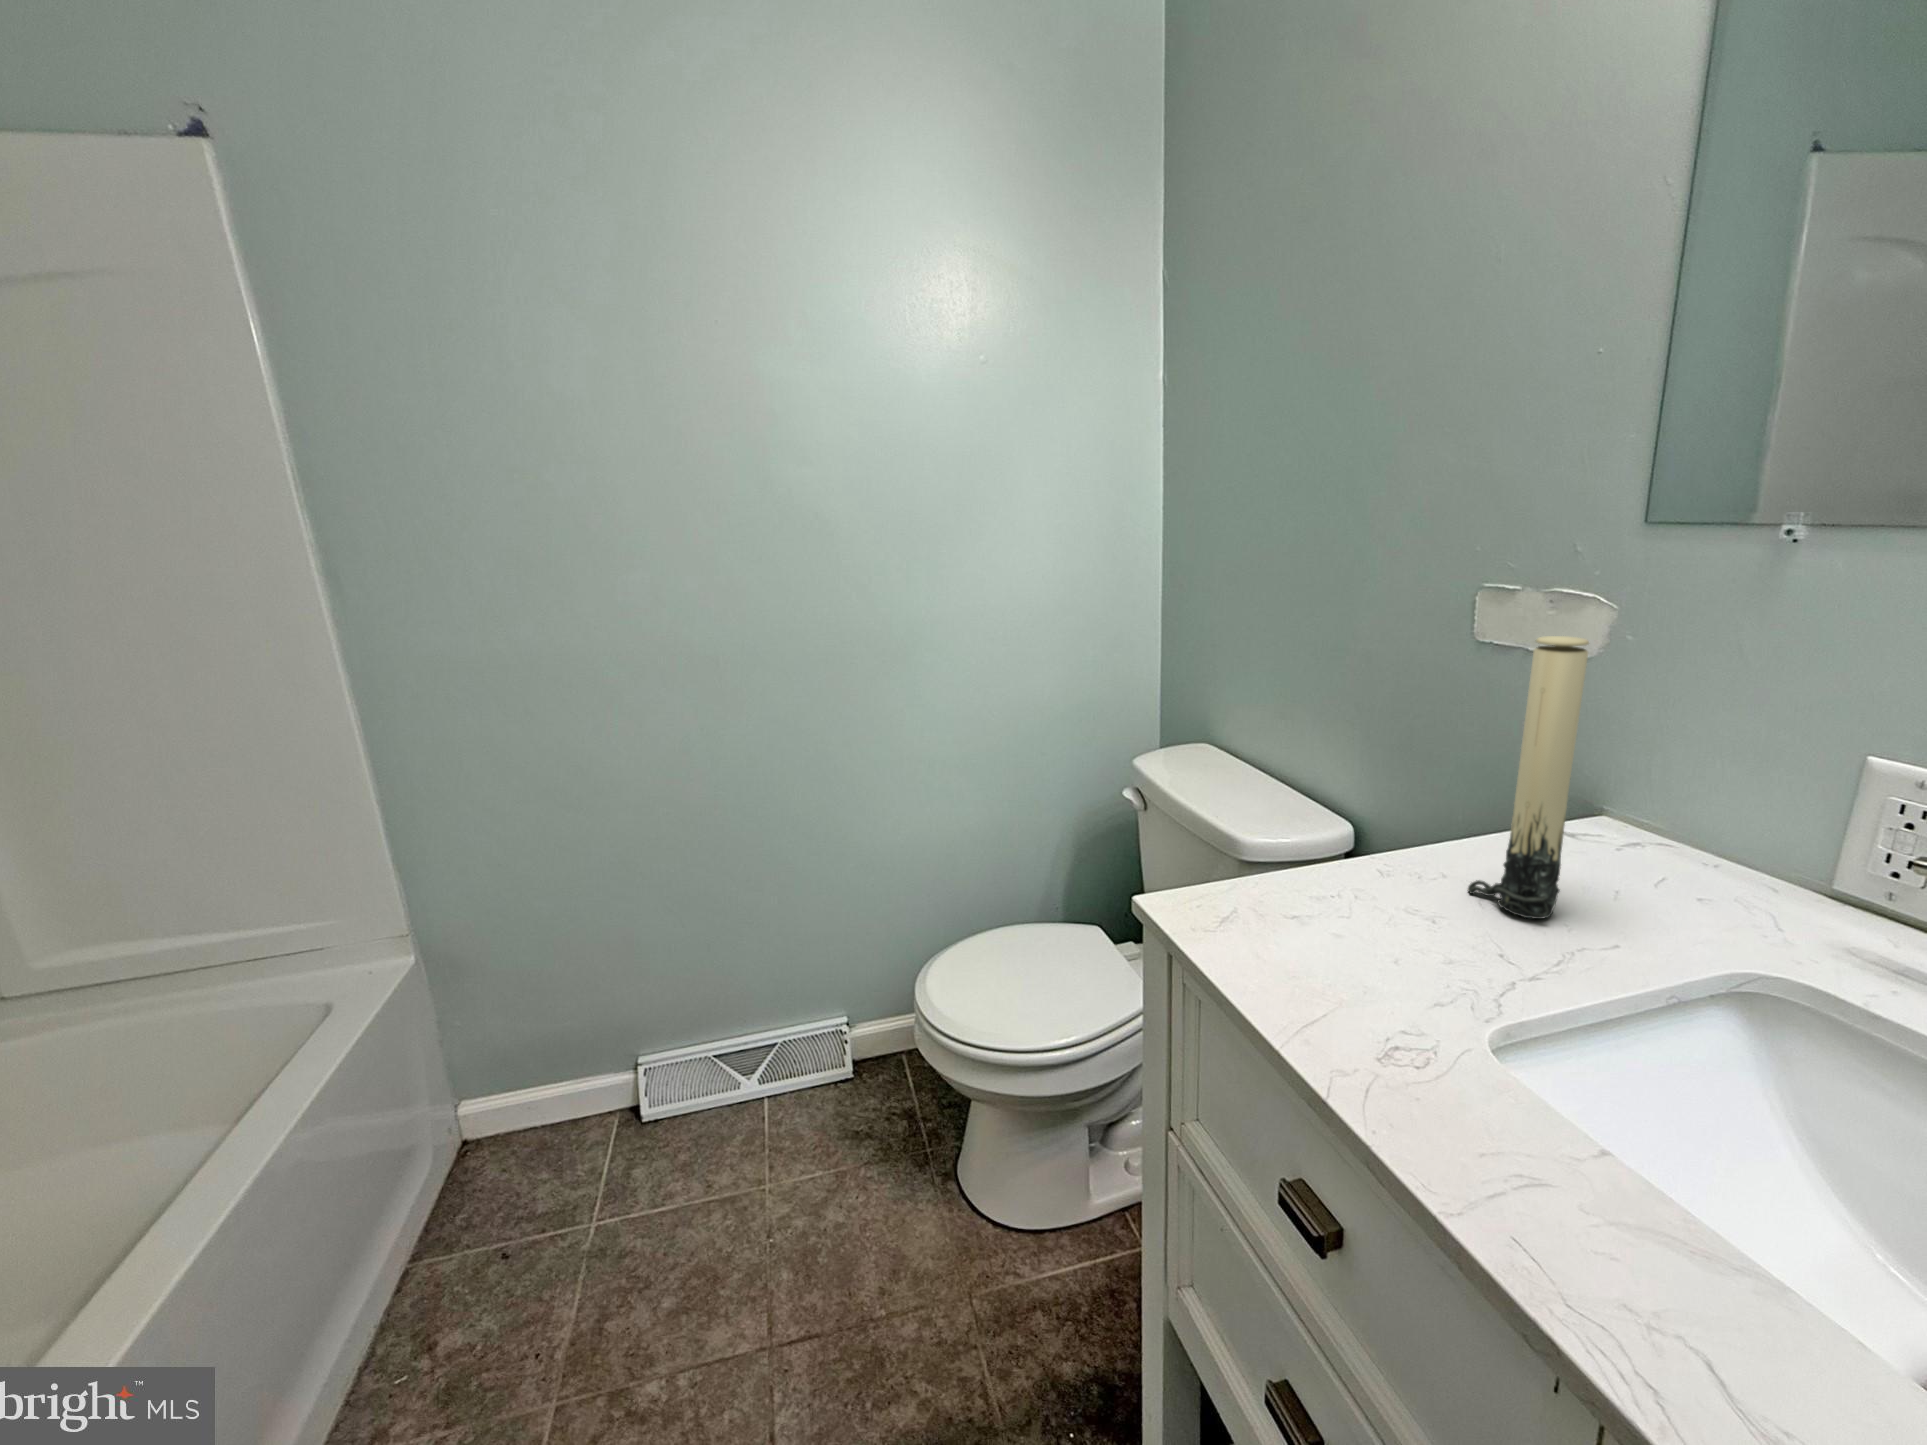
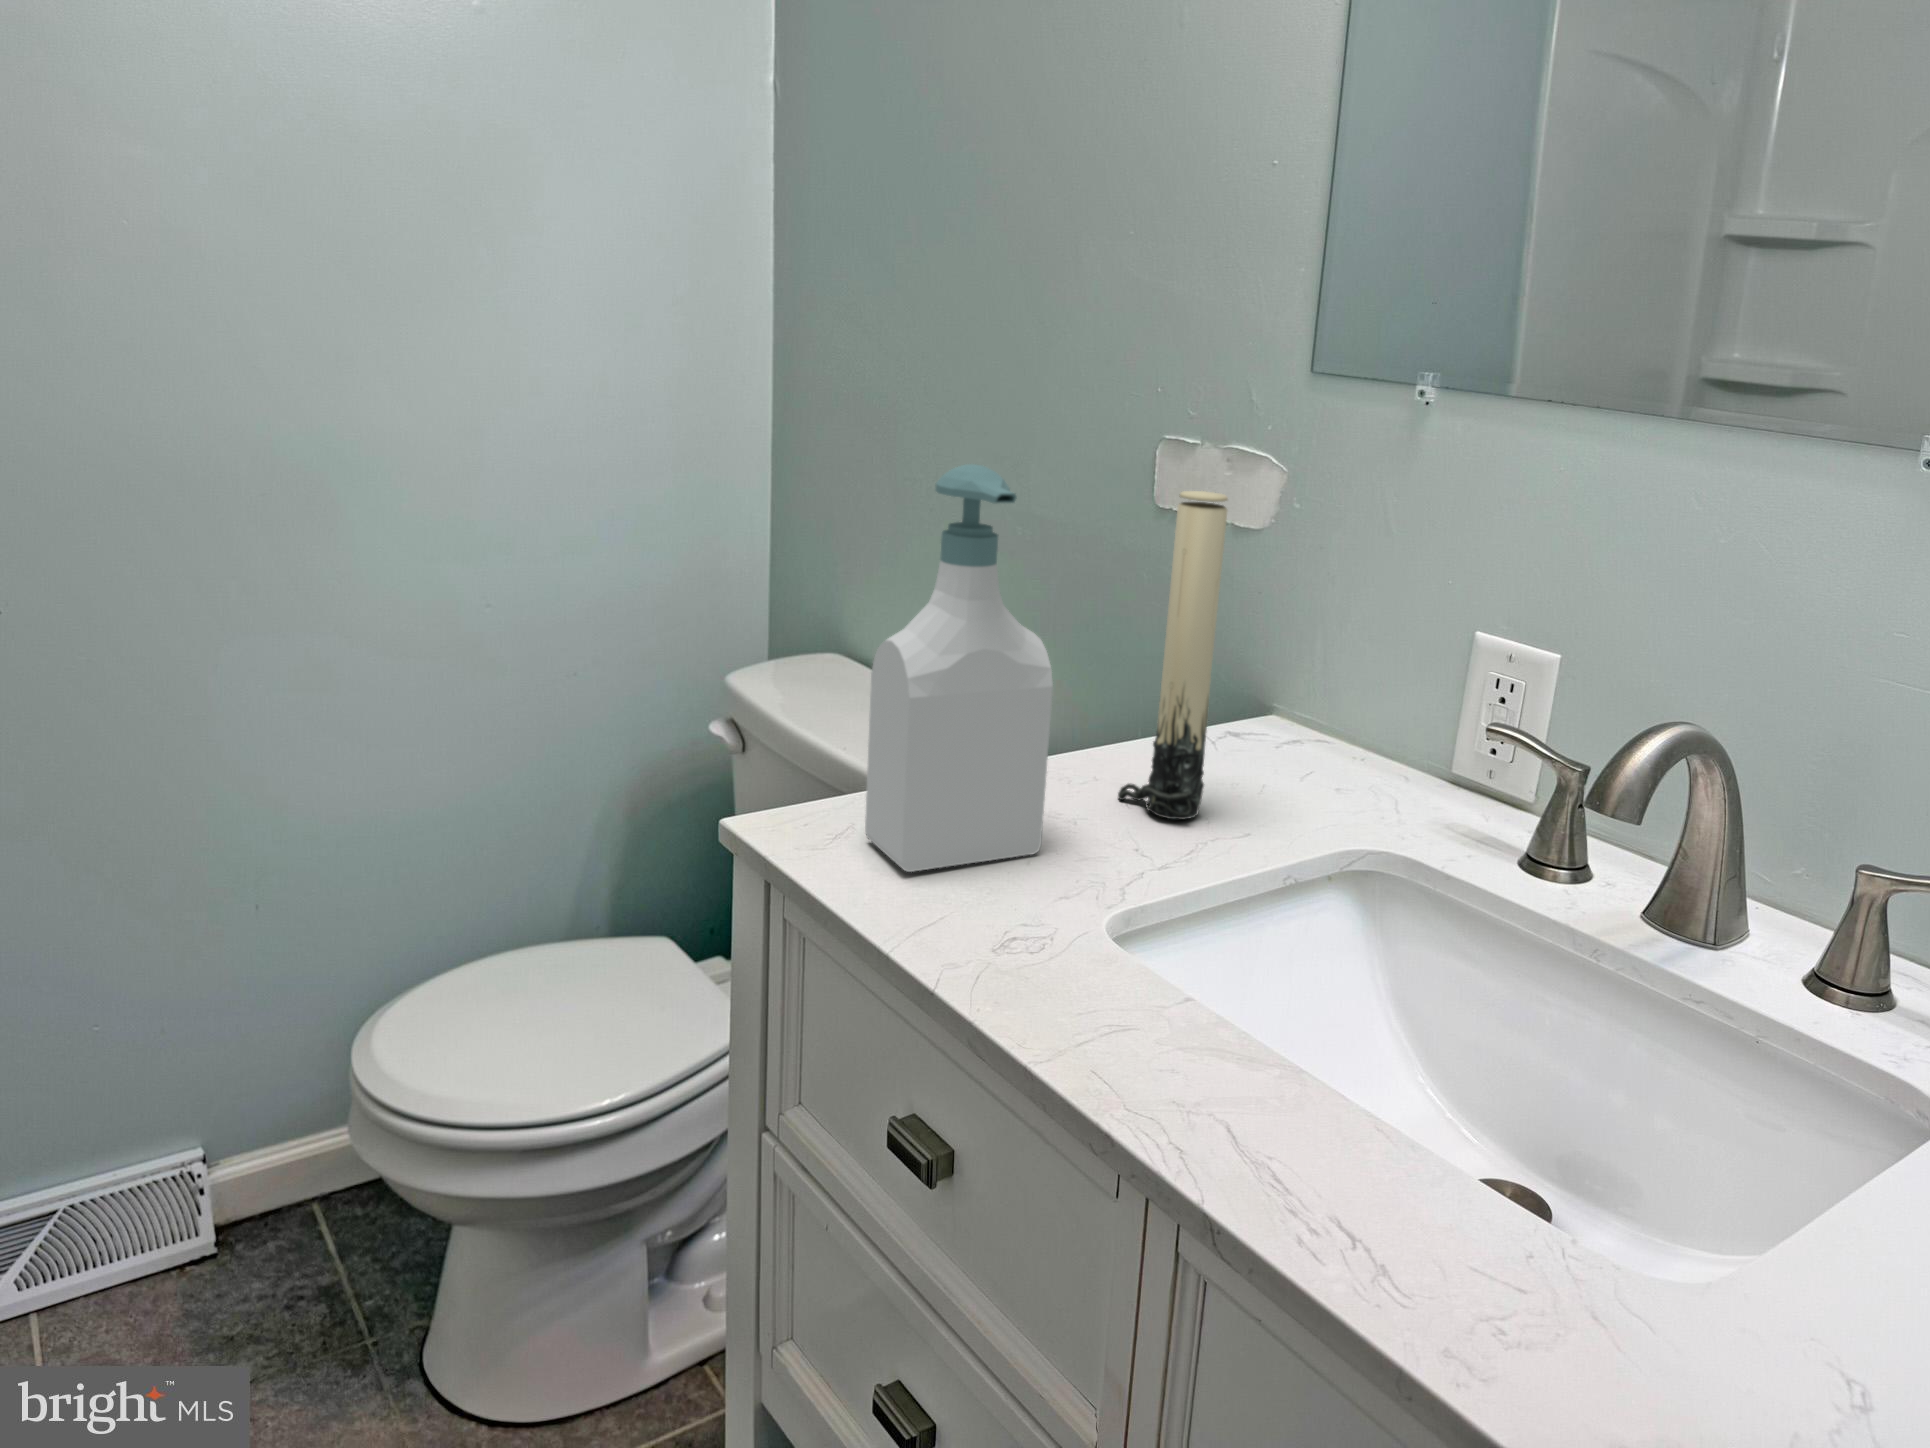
soap bottle: none [1250,628,1419,957] -> present [865,464,1053,872]

